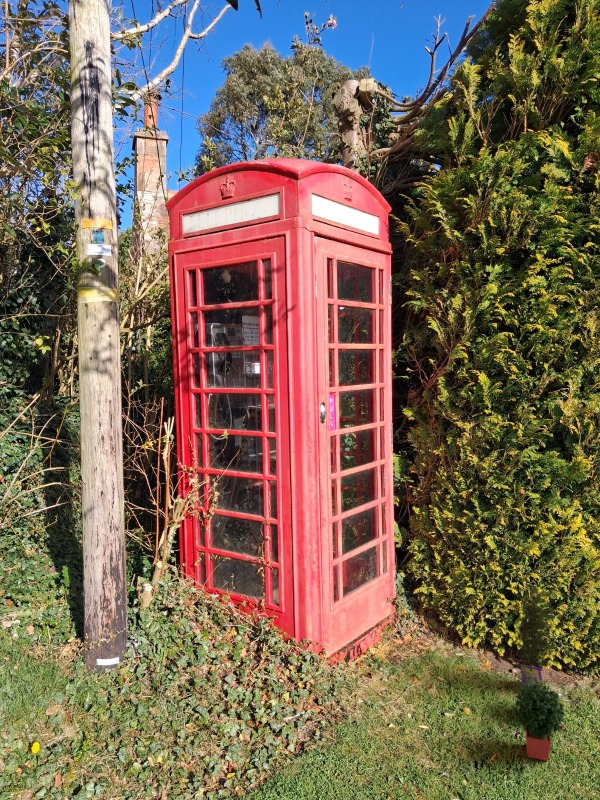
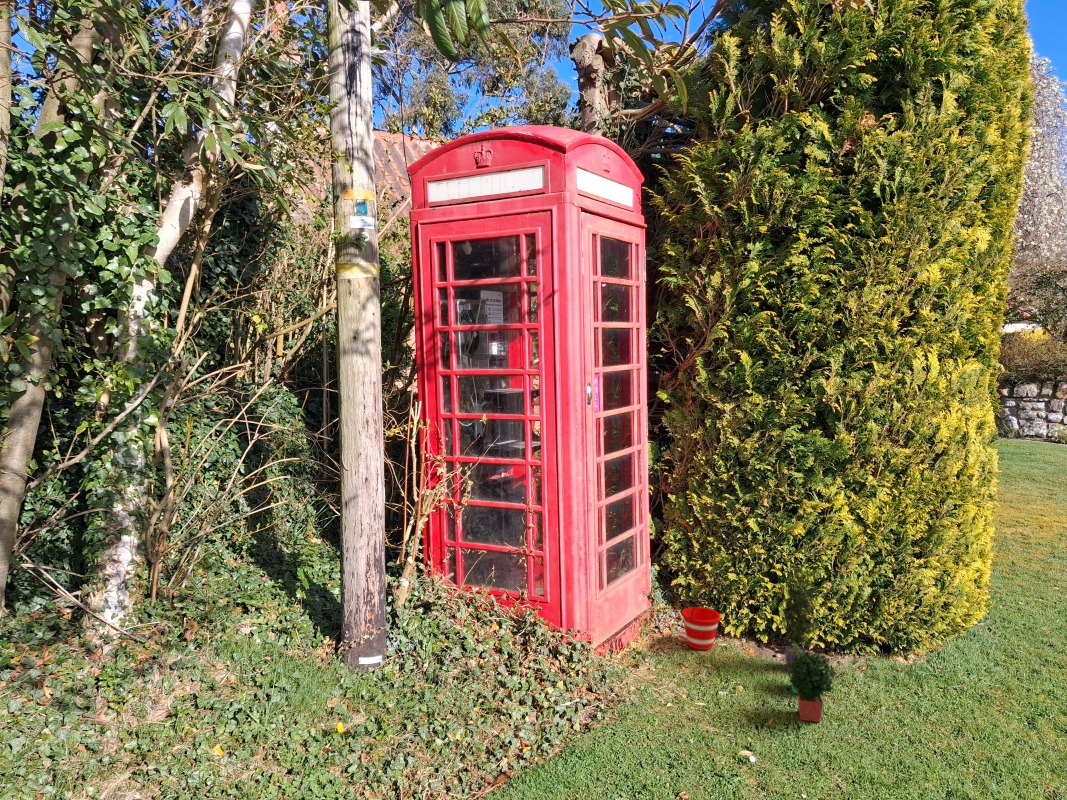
bucket: none [420,609,458,660] -> present [682,598,721,650]

